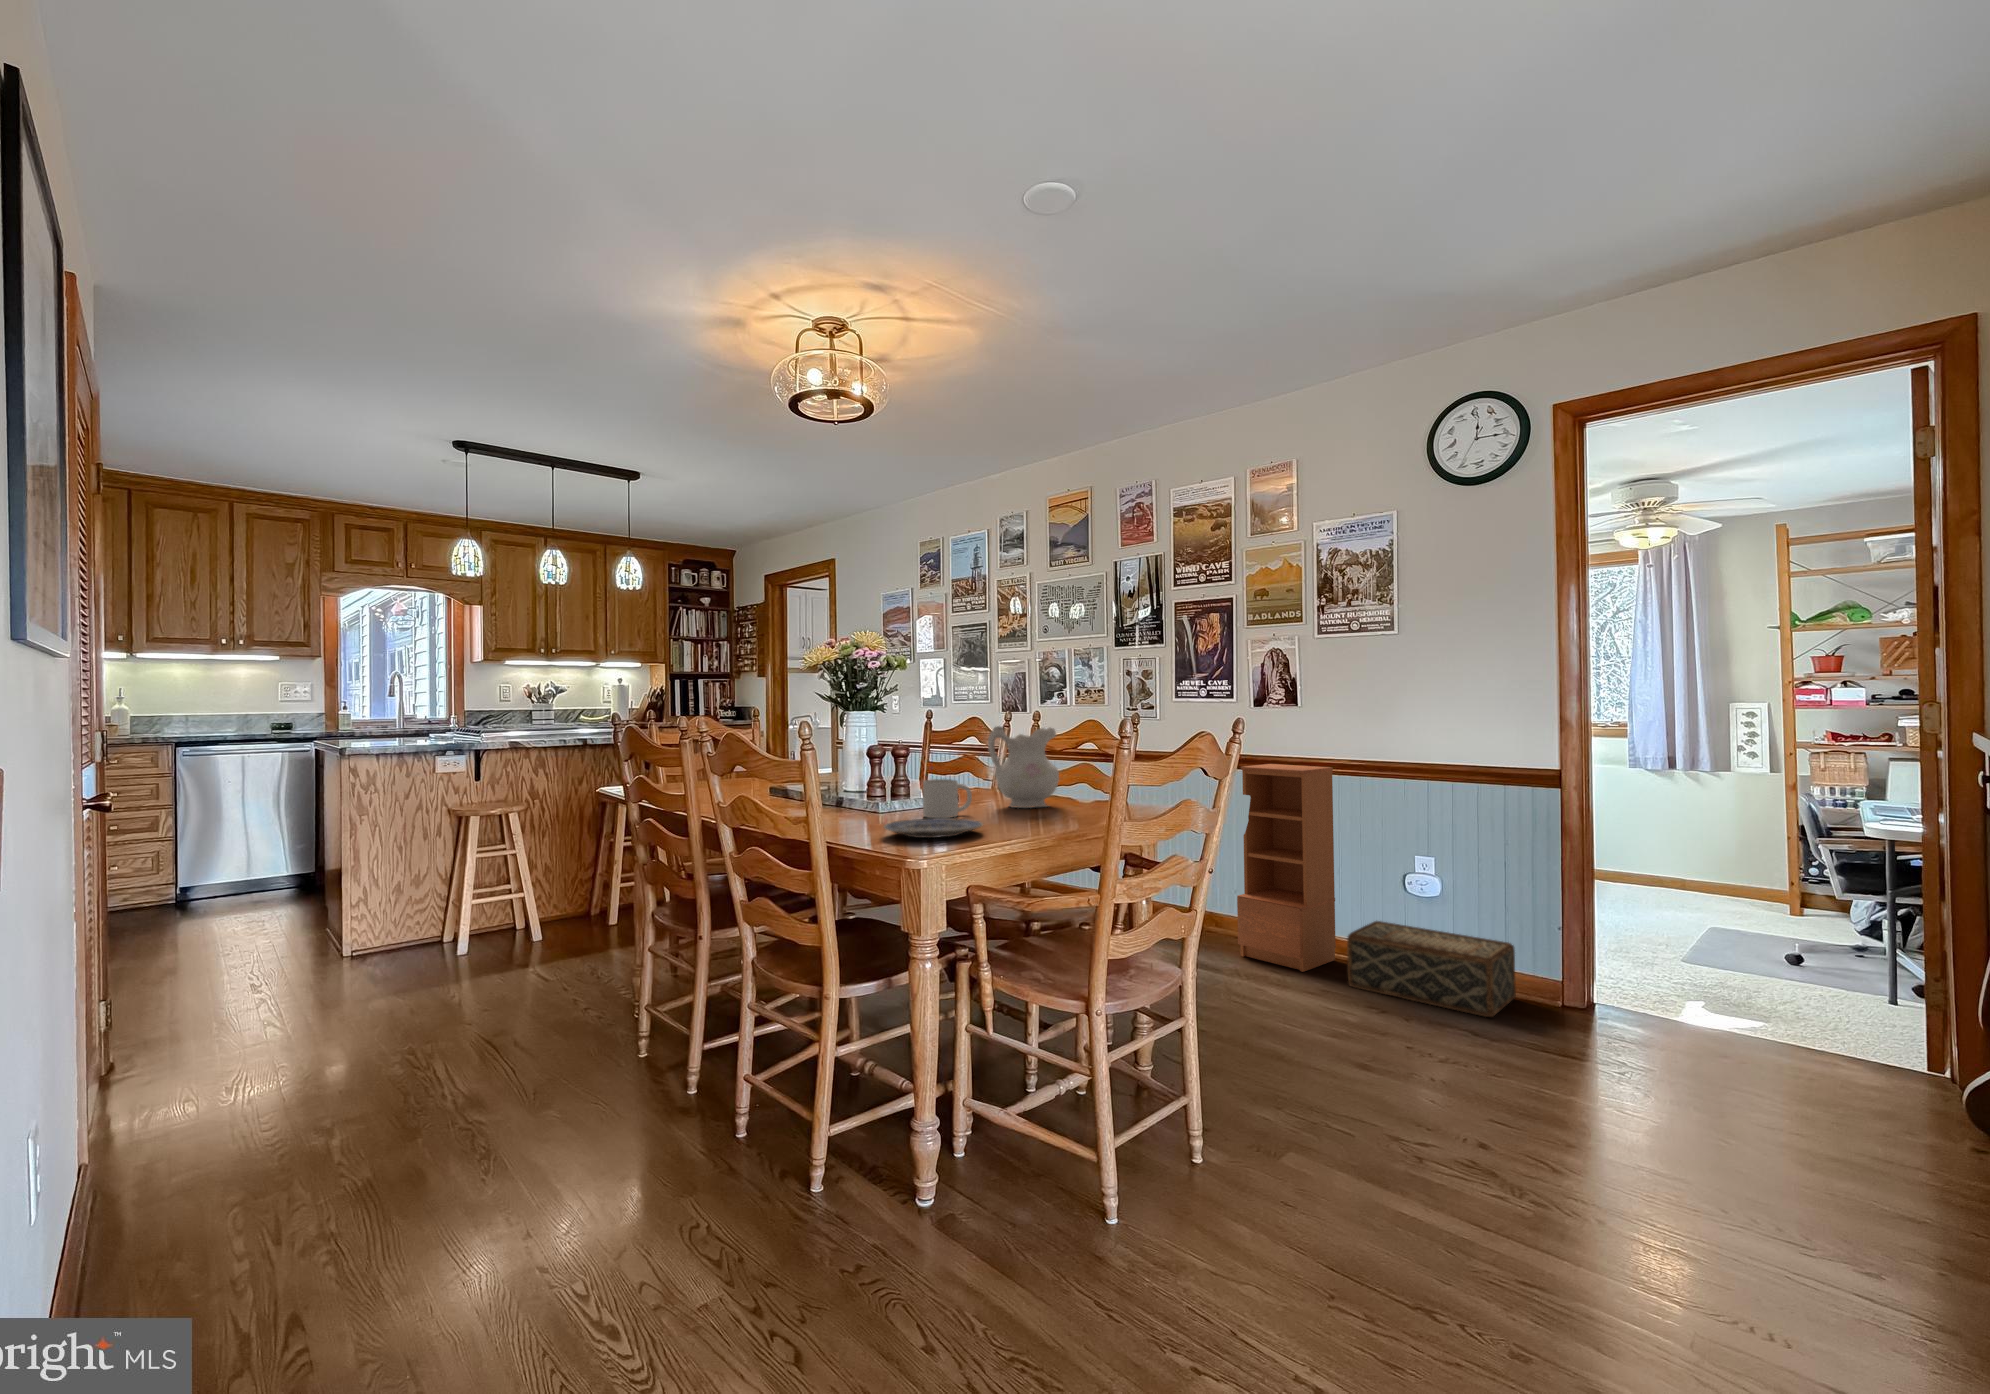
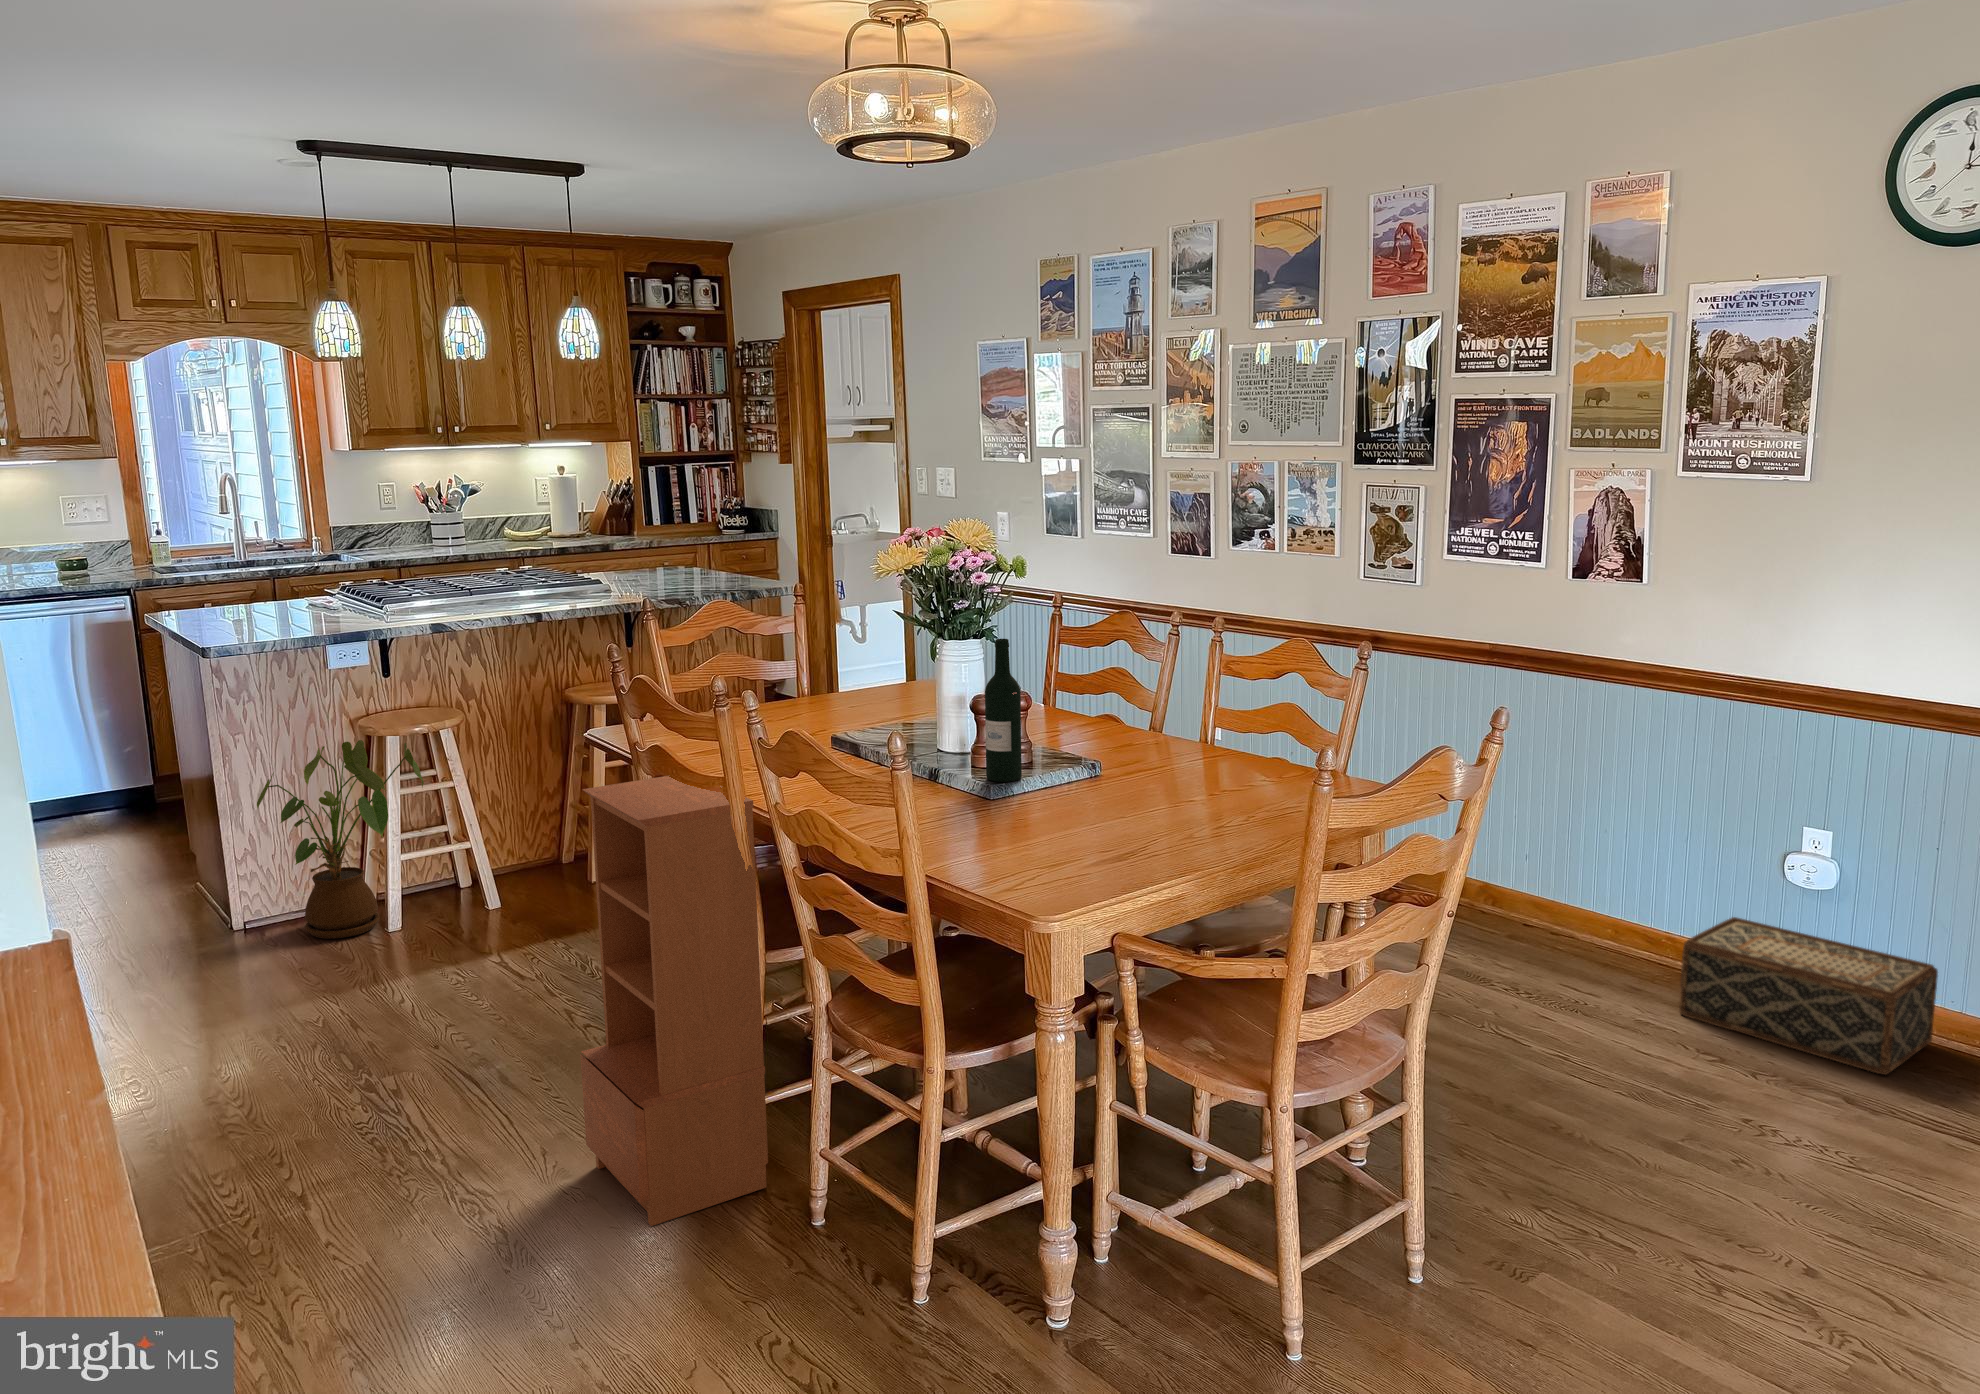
wine bottle: none [877,712,902,810] -> present [985,639,1022,782]
ceramic pitcher: present [988,726,1059,808] -> none [1147,665,1252,787]
bookcase: present [1237,764,1336,972] -> present [580,776,768,1226]
mug: present [923,779,972,818] -> none [1053,747,1123,808]
plate: present [884,818,983,838] -> none [1000,819,1140,861]
house plant: none [368,823,493,963] -> present [257,740,424,939]

